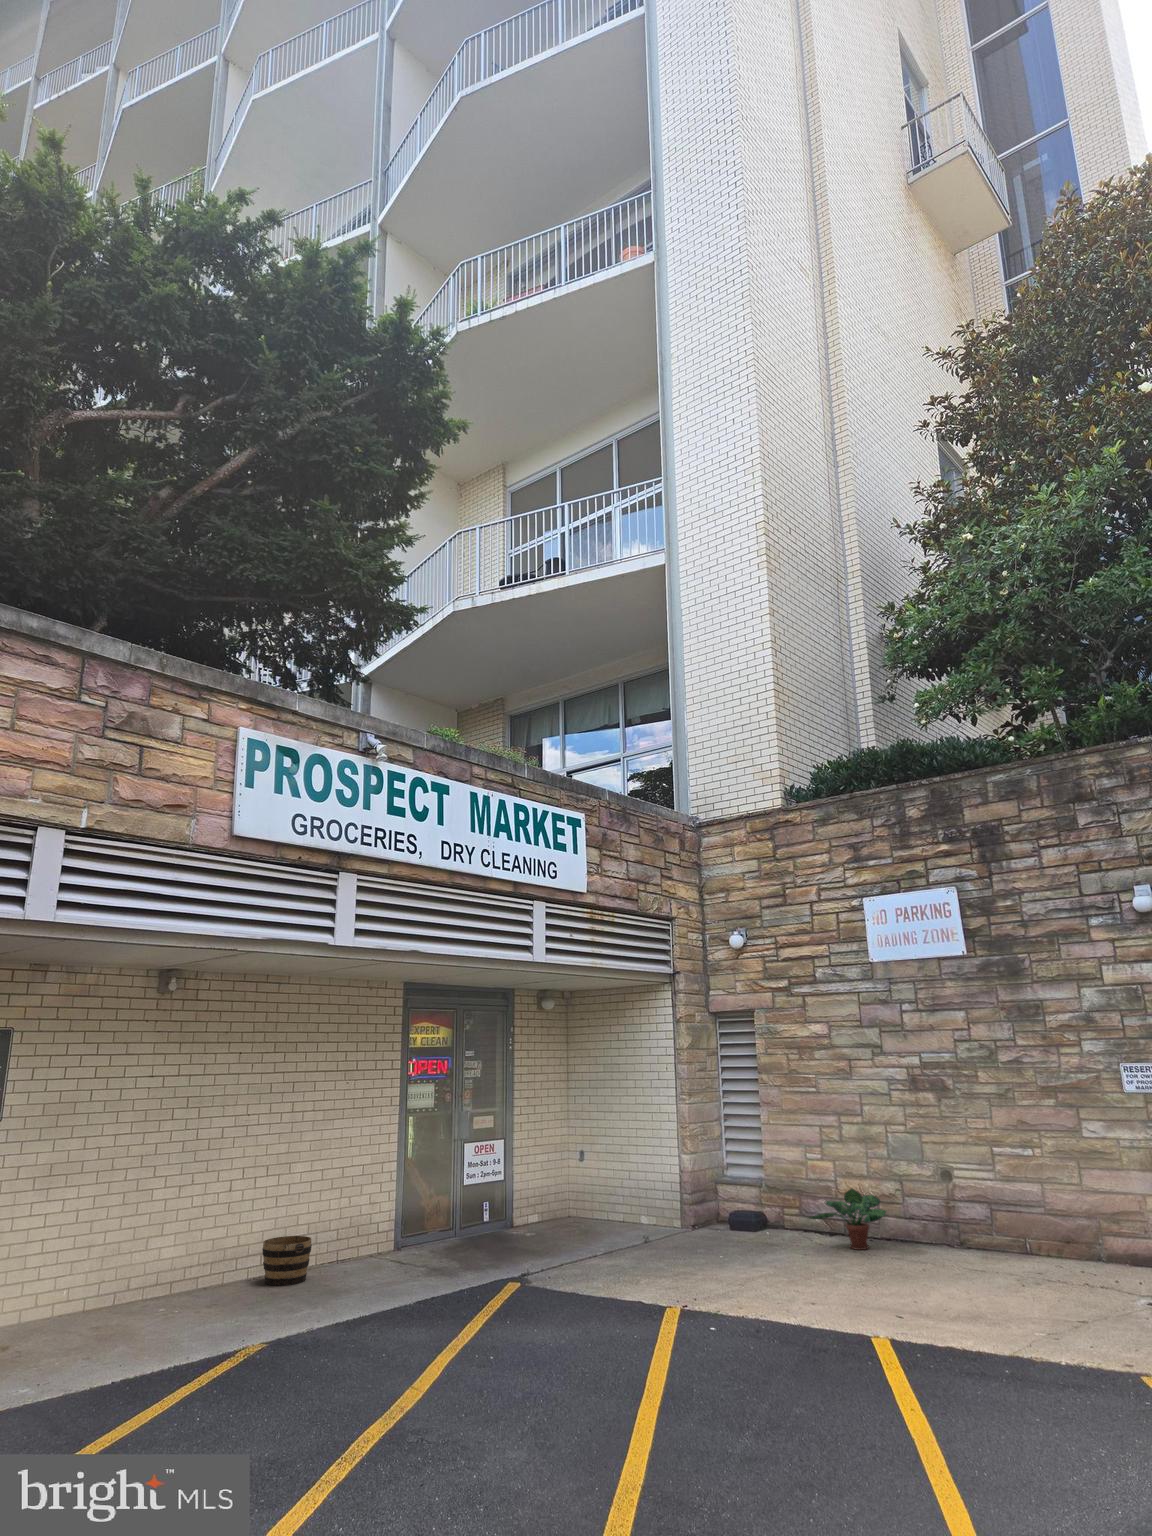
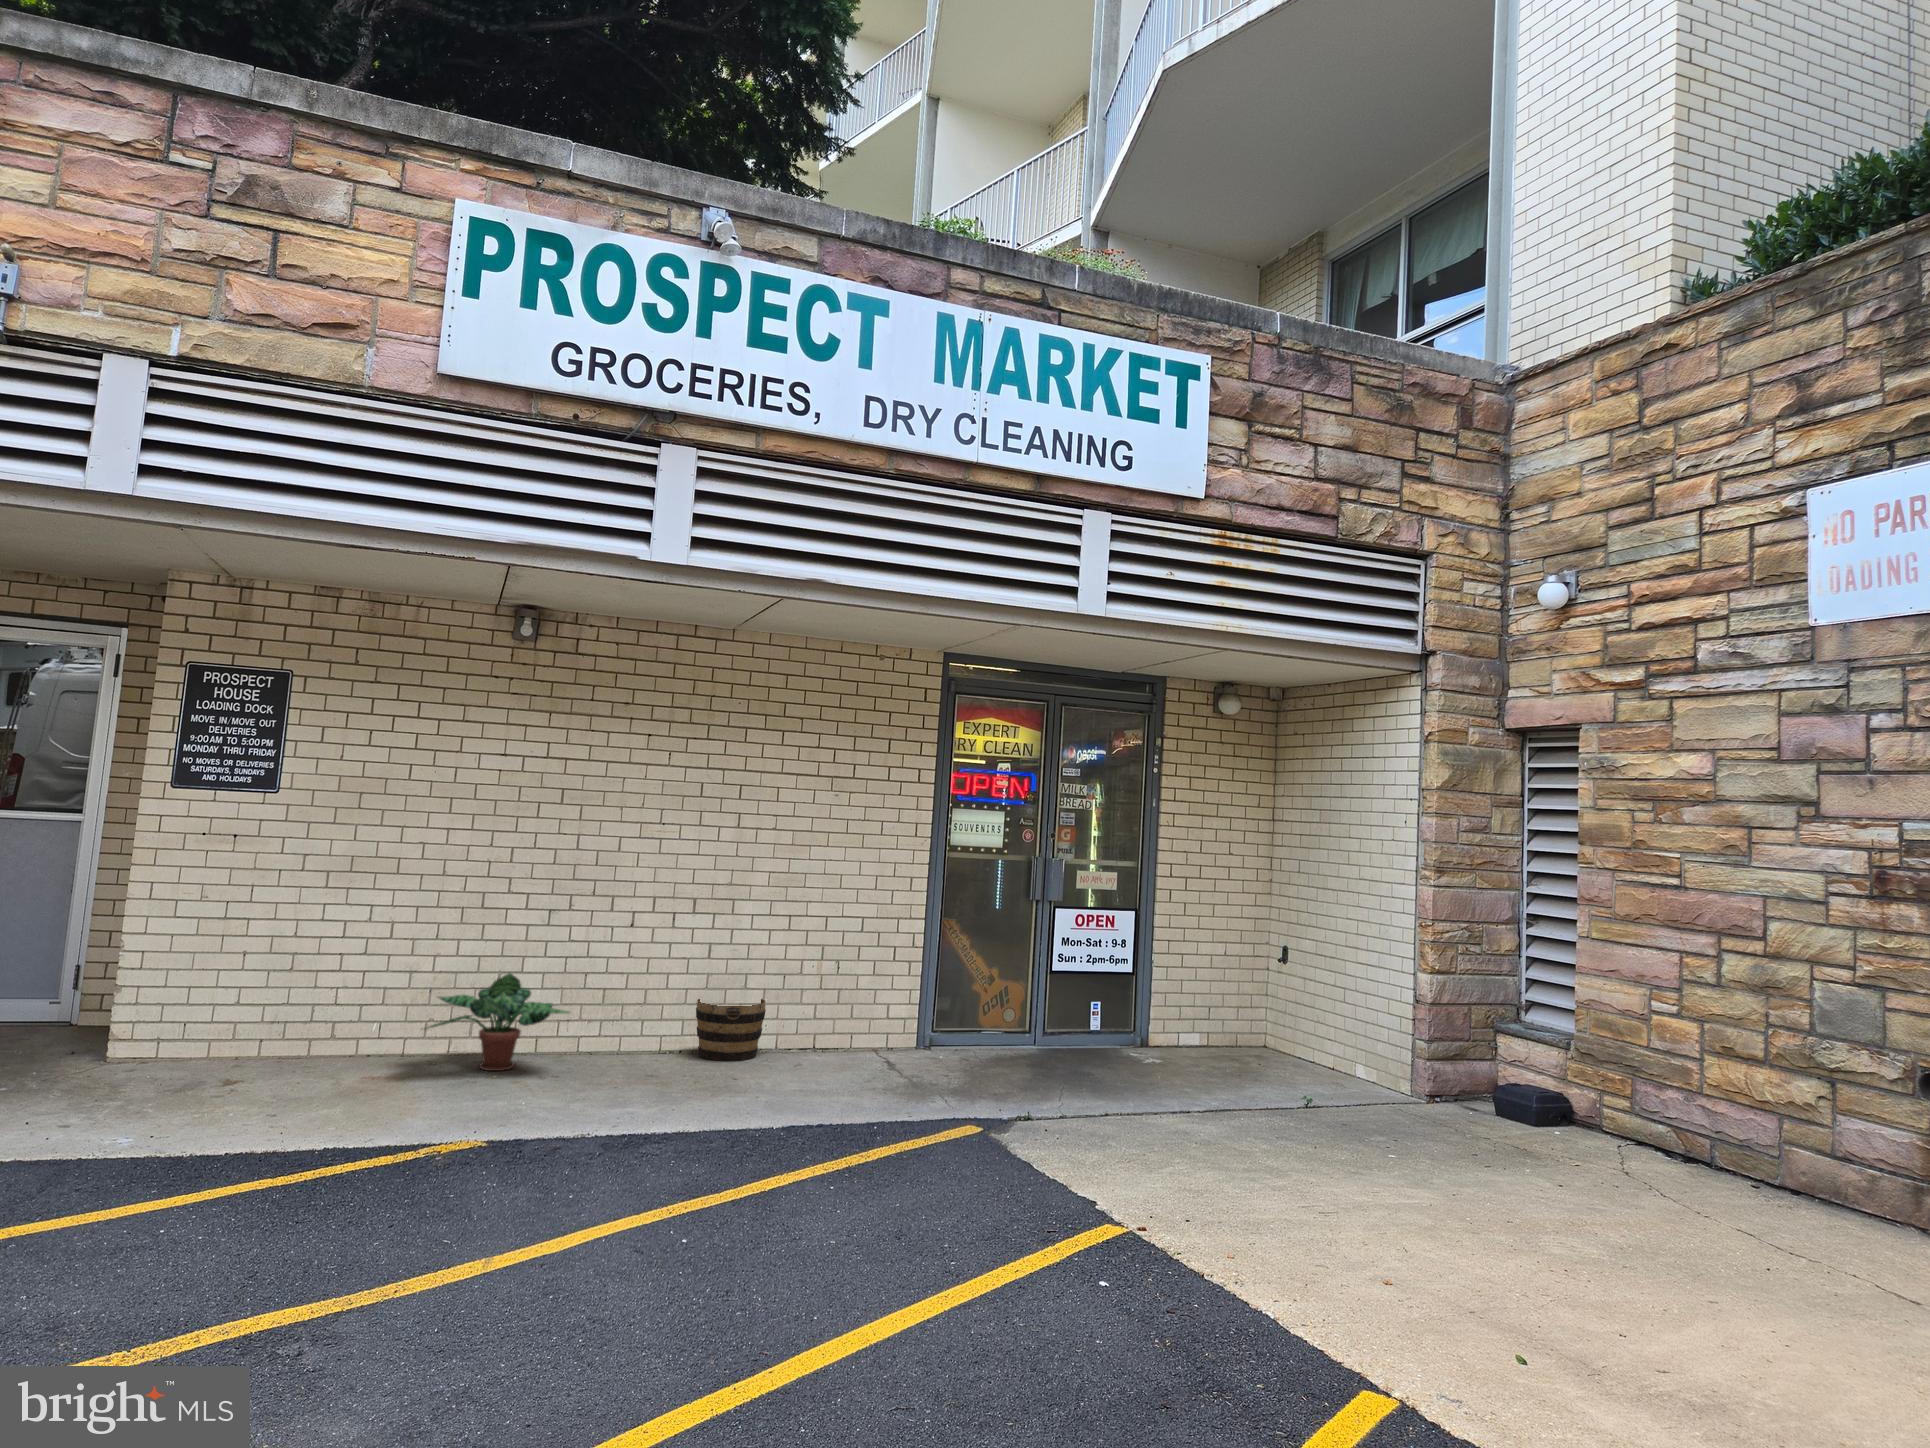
potted plant: present [810,1189,886,1250] -> present [427,973,569,1071]

